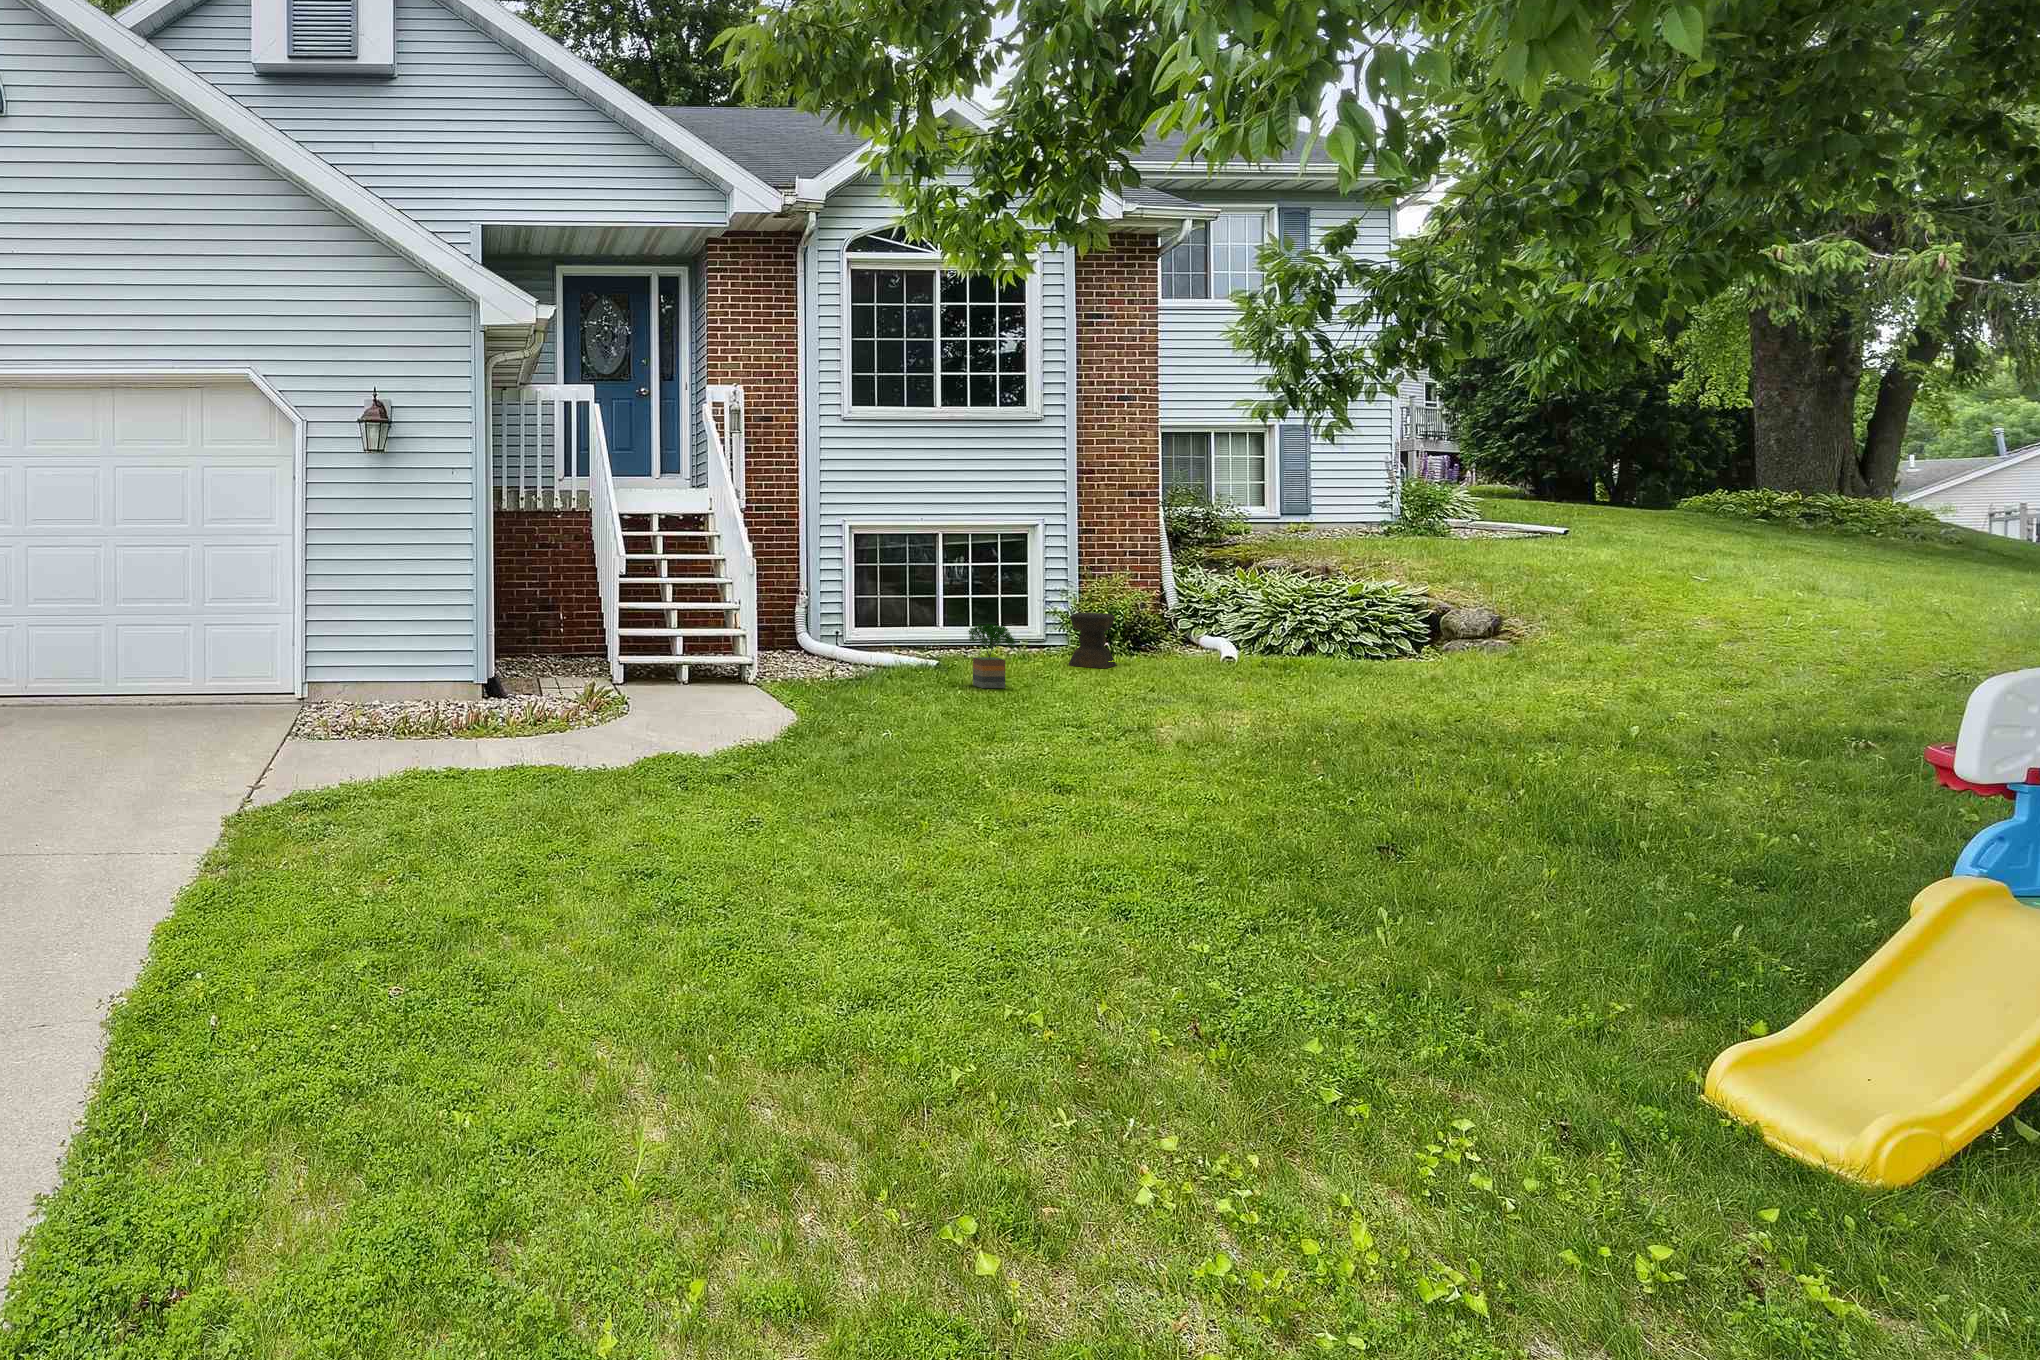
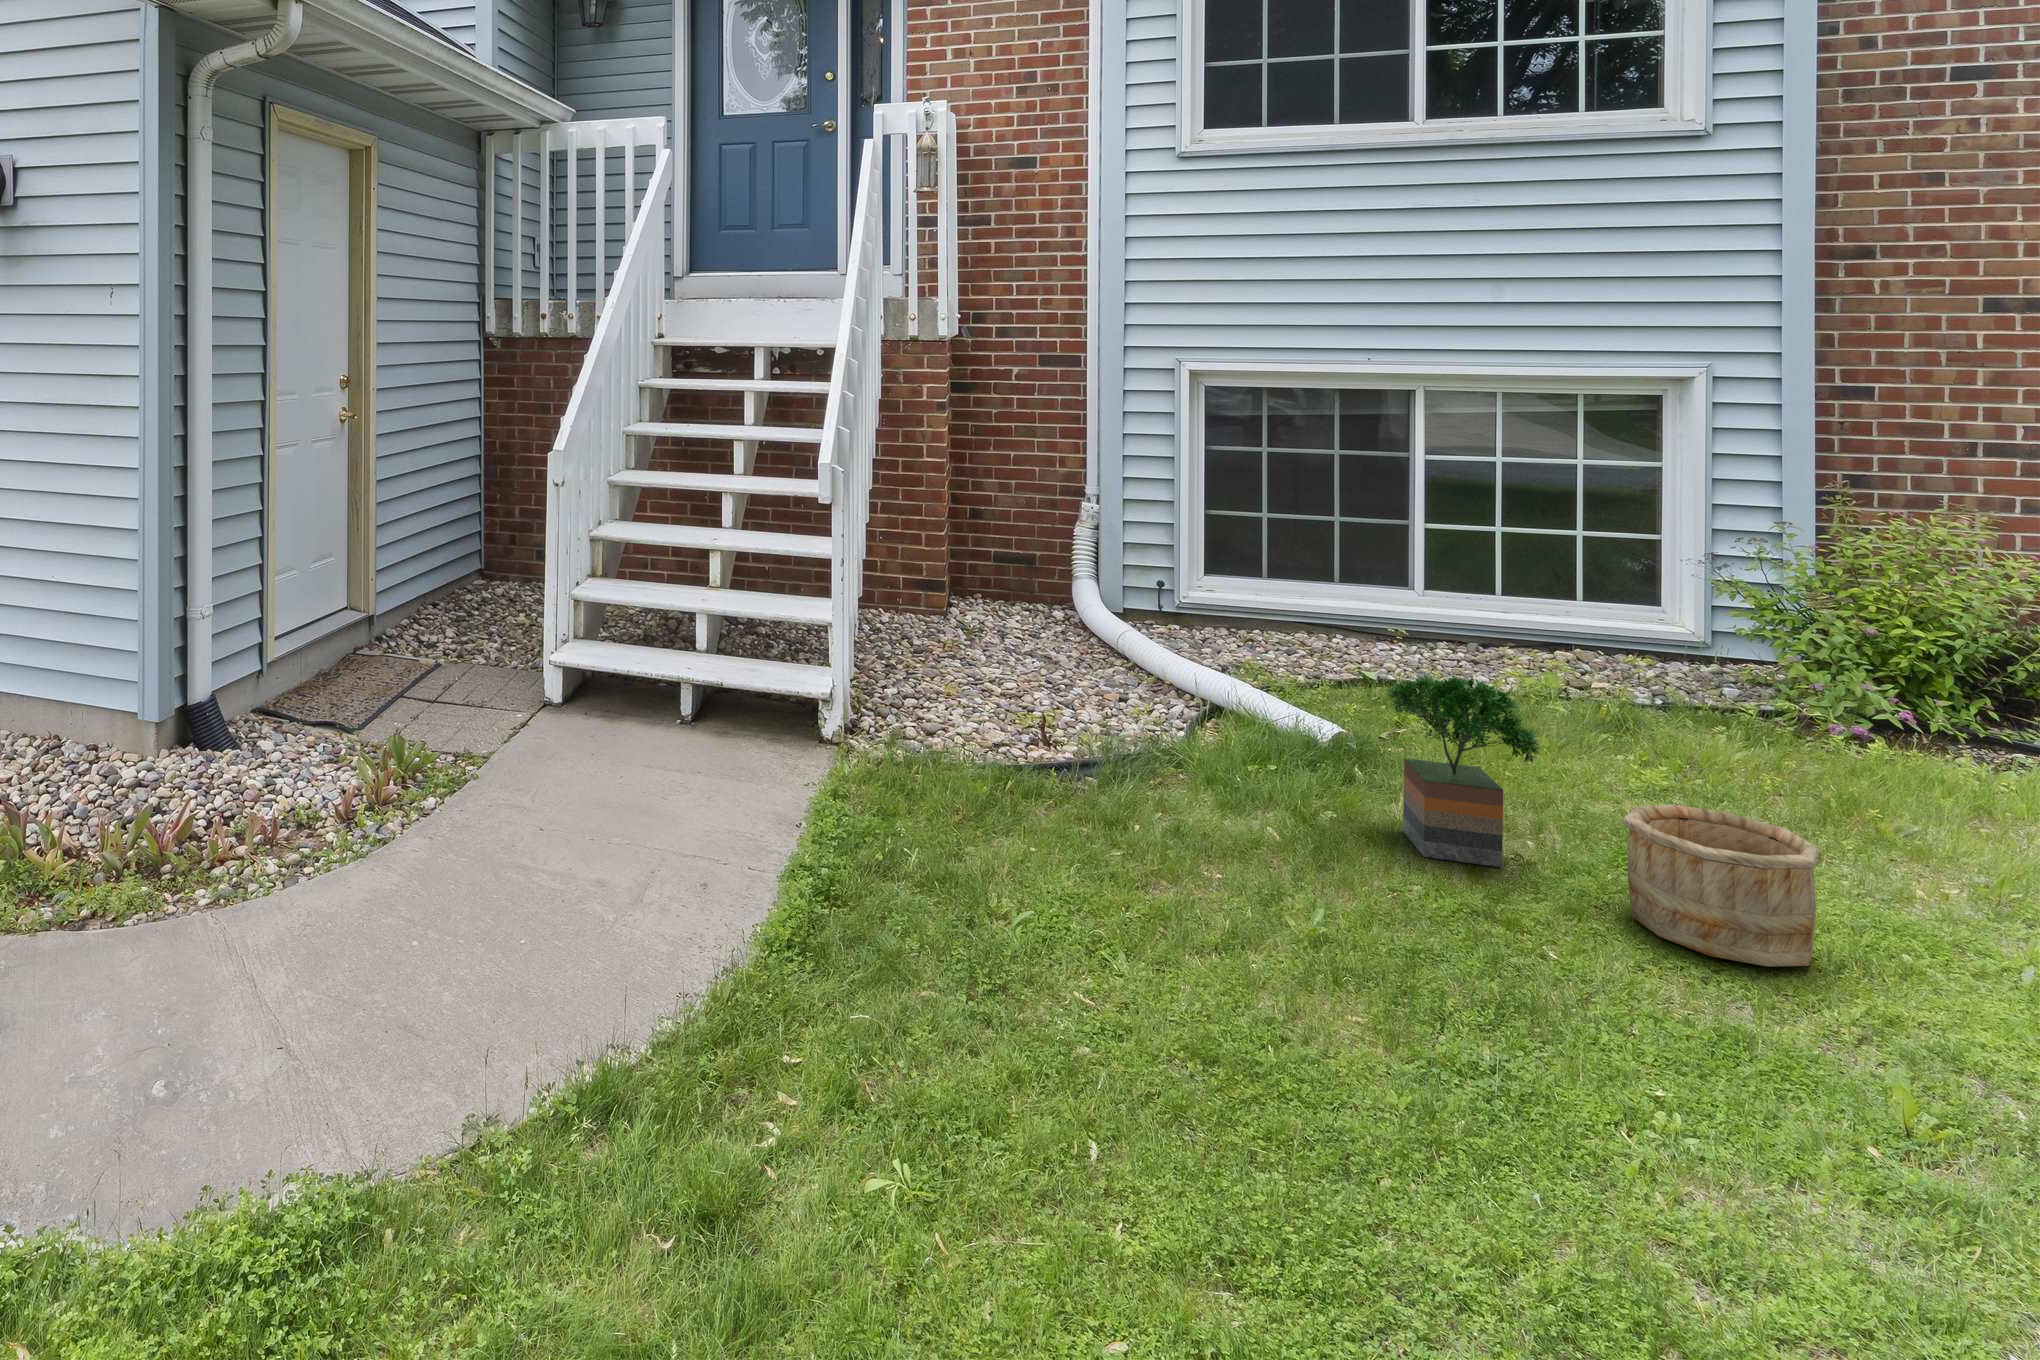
stool: present [1068,613,1116,668] -> none [1761,625,1937,797]
wooden bucket: none [1040,655,1090,694] -> present [1622,805,1819,967]

